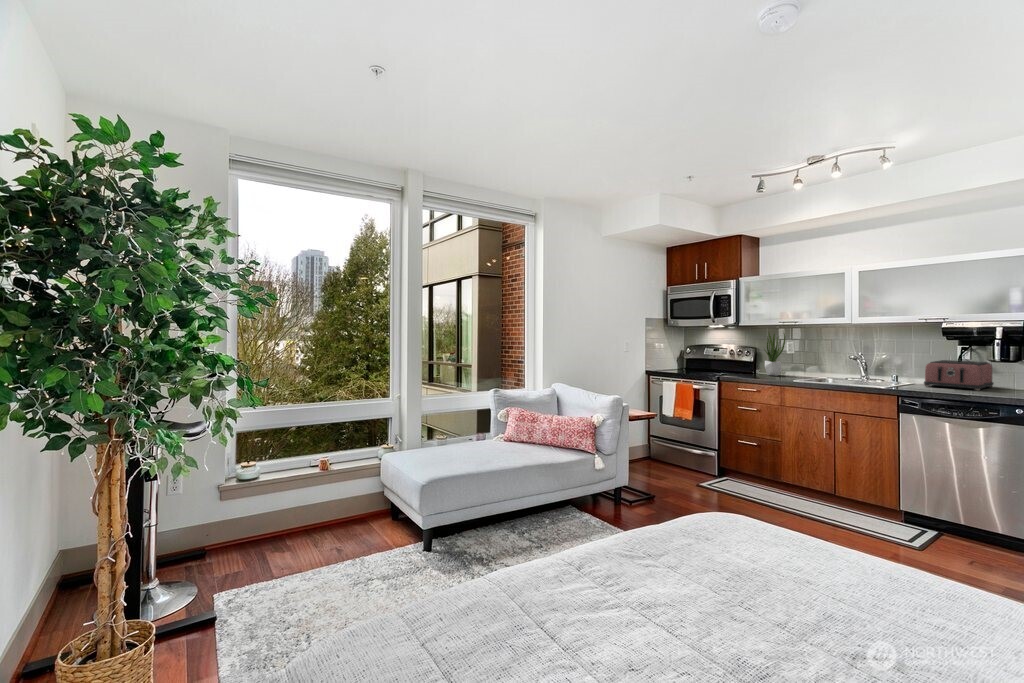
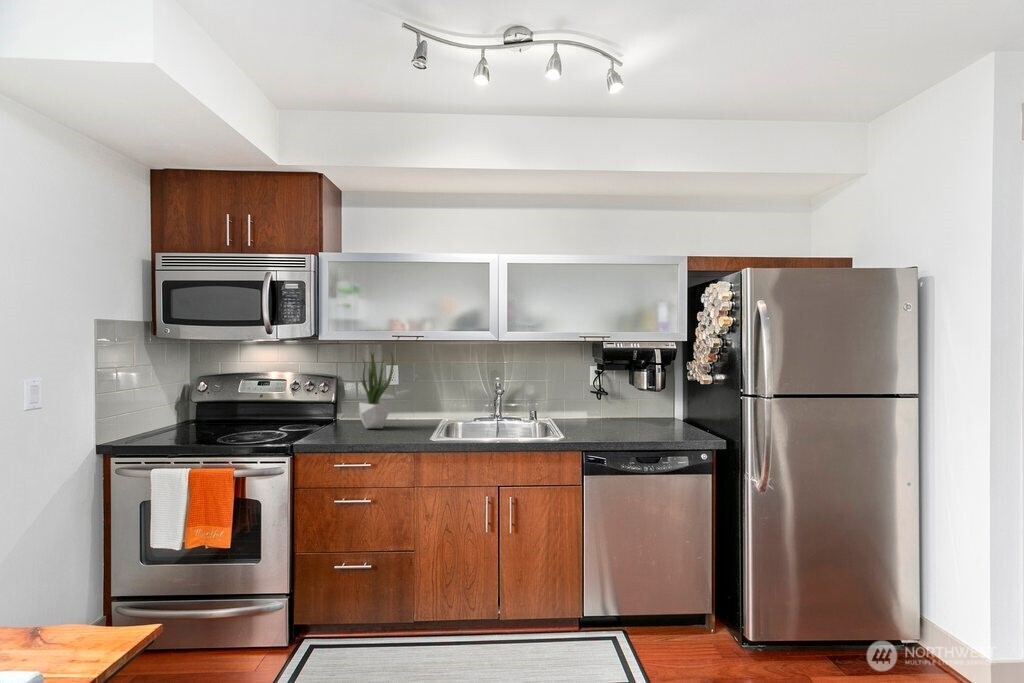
toaster: present [924,360,994,391] -> none [582,389,647,429]

